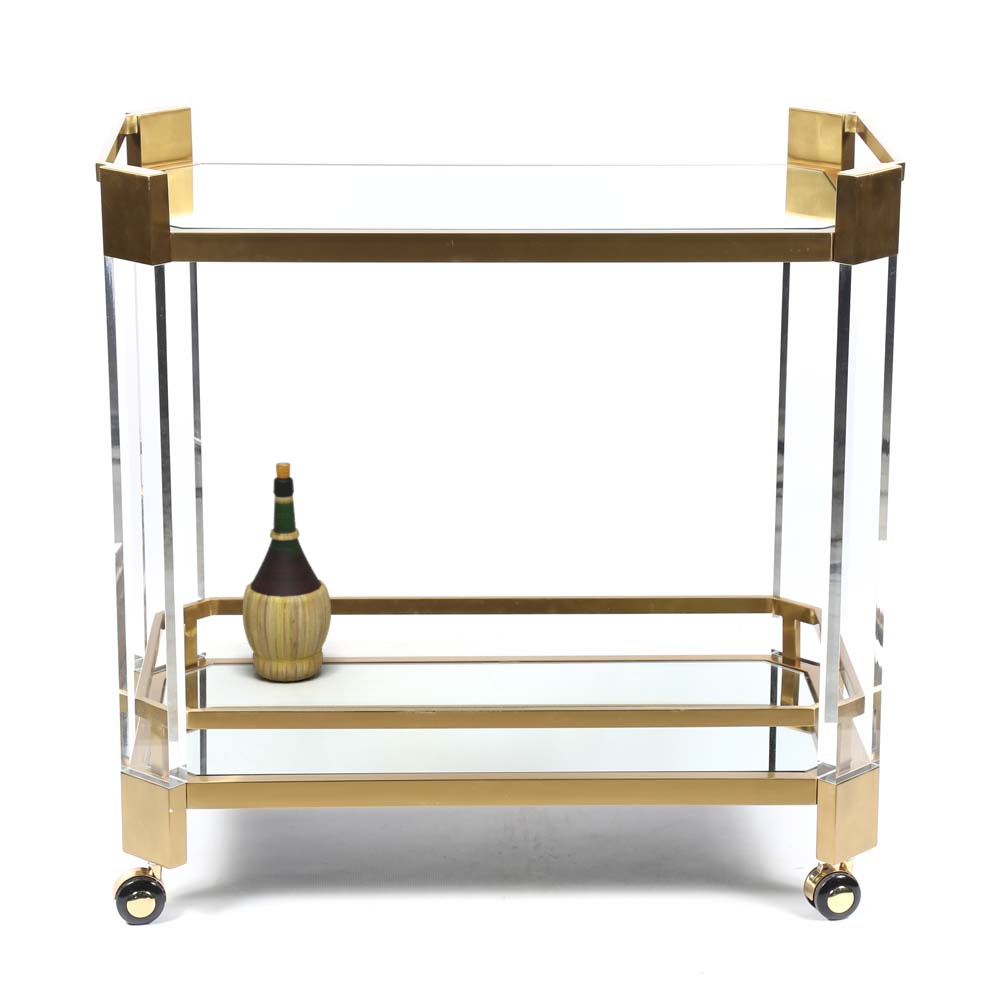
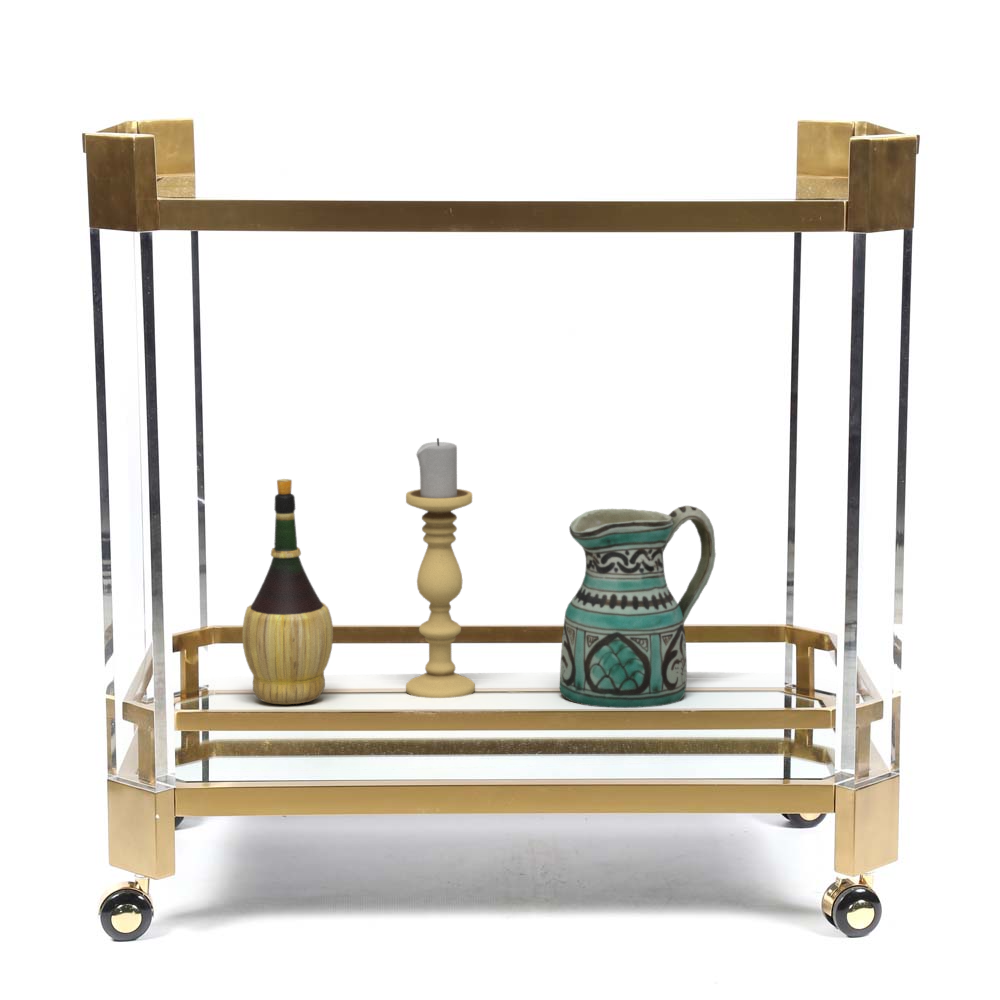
candle holder: none [402,419,469,673] -> present [406,438,475,698]
ceramic pitcher: none [553,485,706,689] -> present [560,506,715,708]

